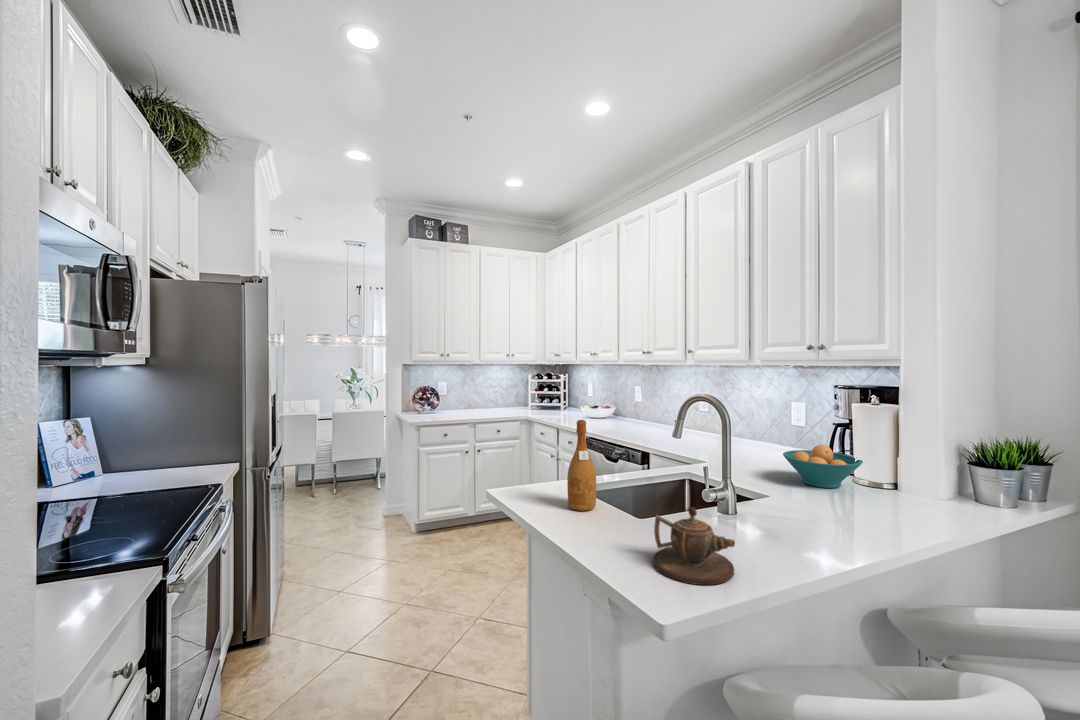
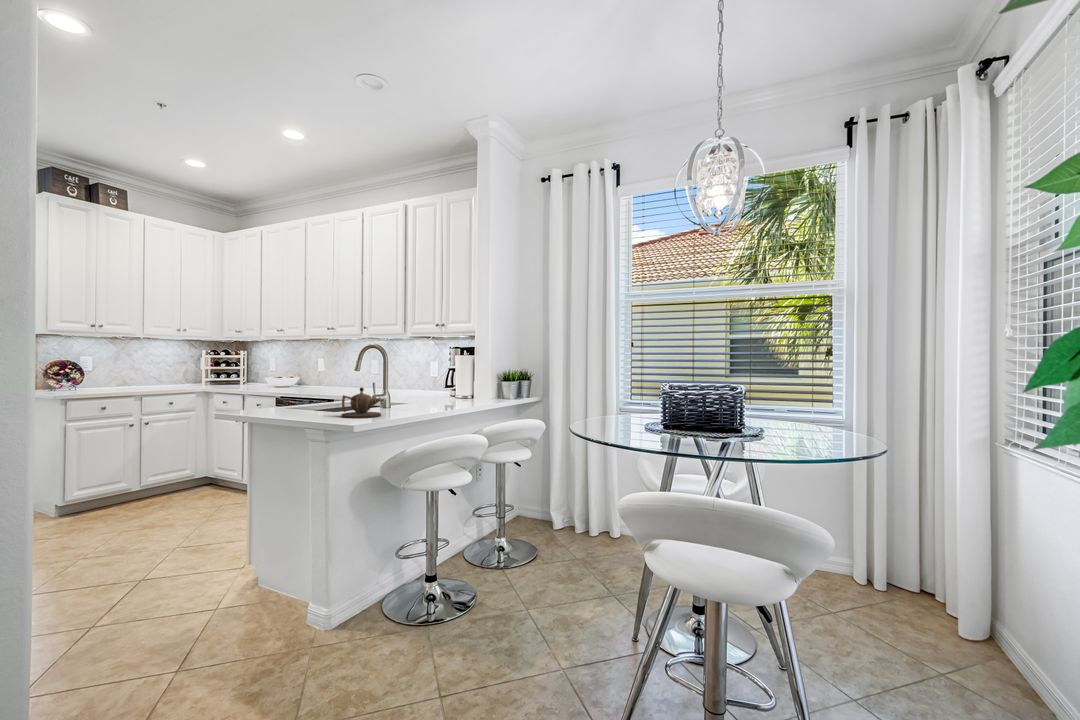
wine bottle: present [567,420,596,511] -> none [283,356,303,412]
fruit bowl: present [783,445,863,488] -> none [418,379,458,401]

